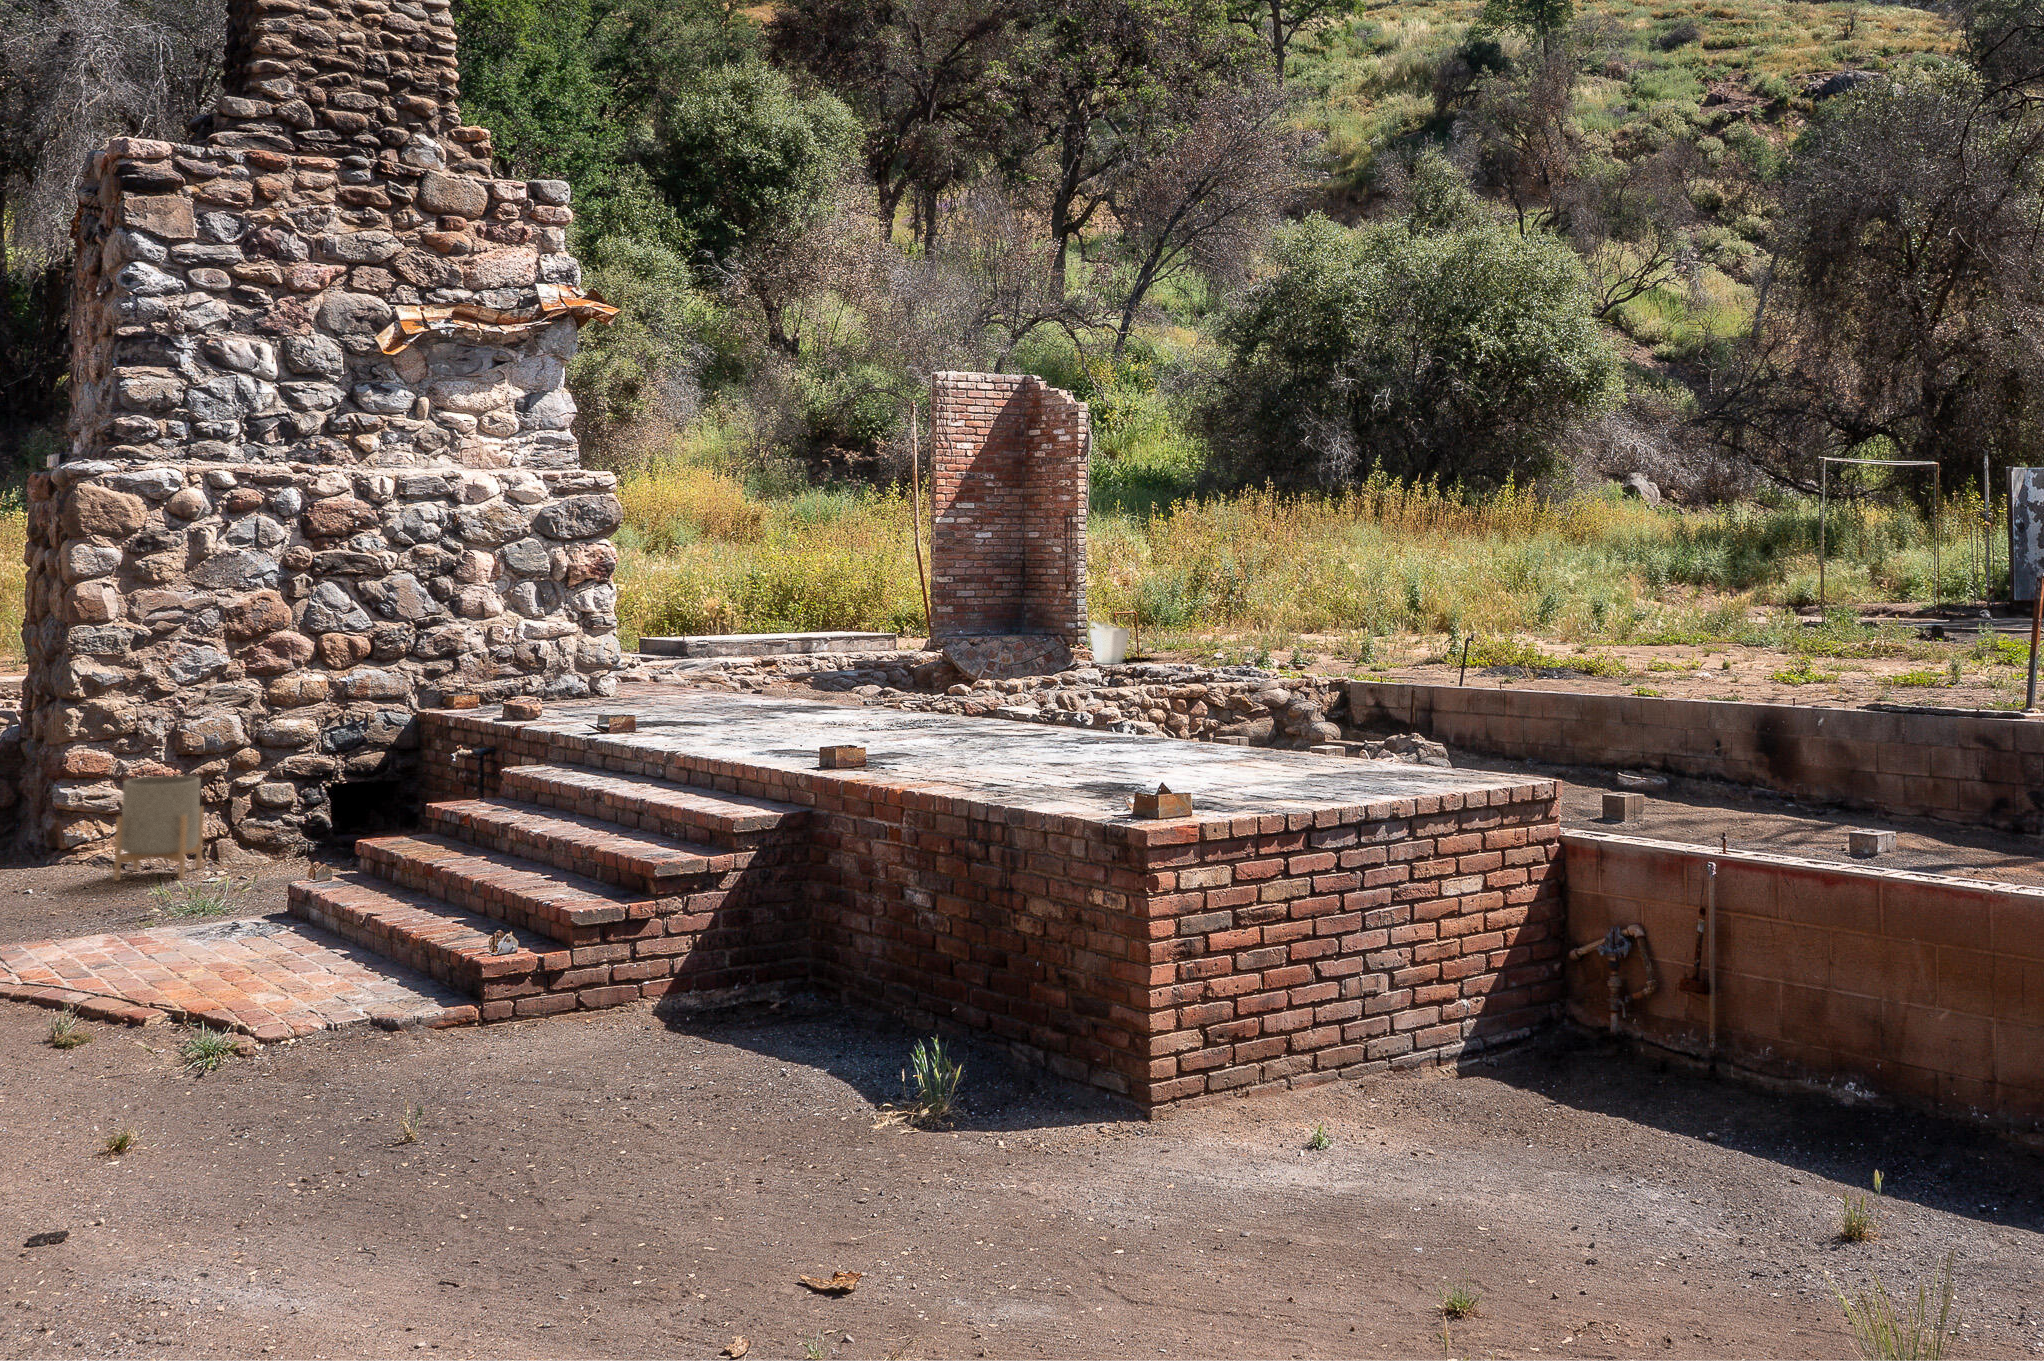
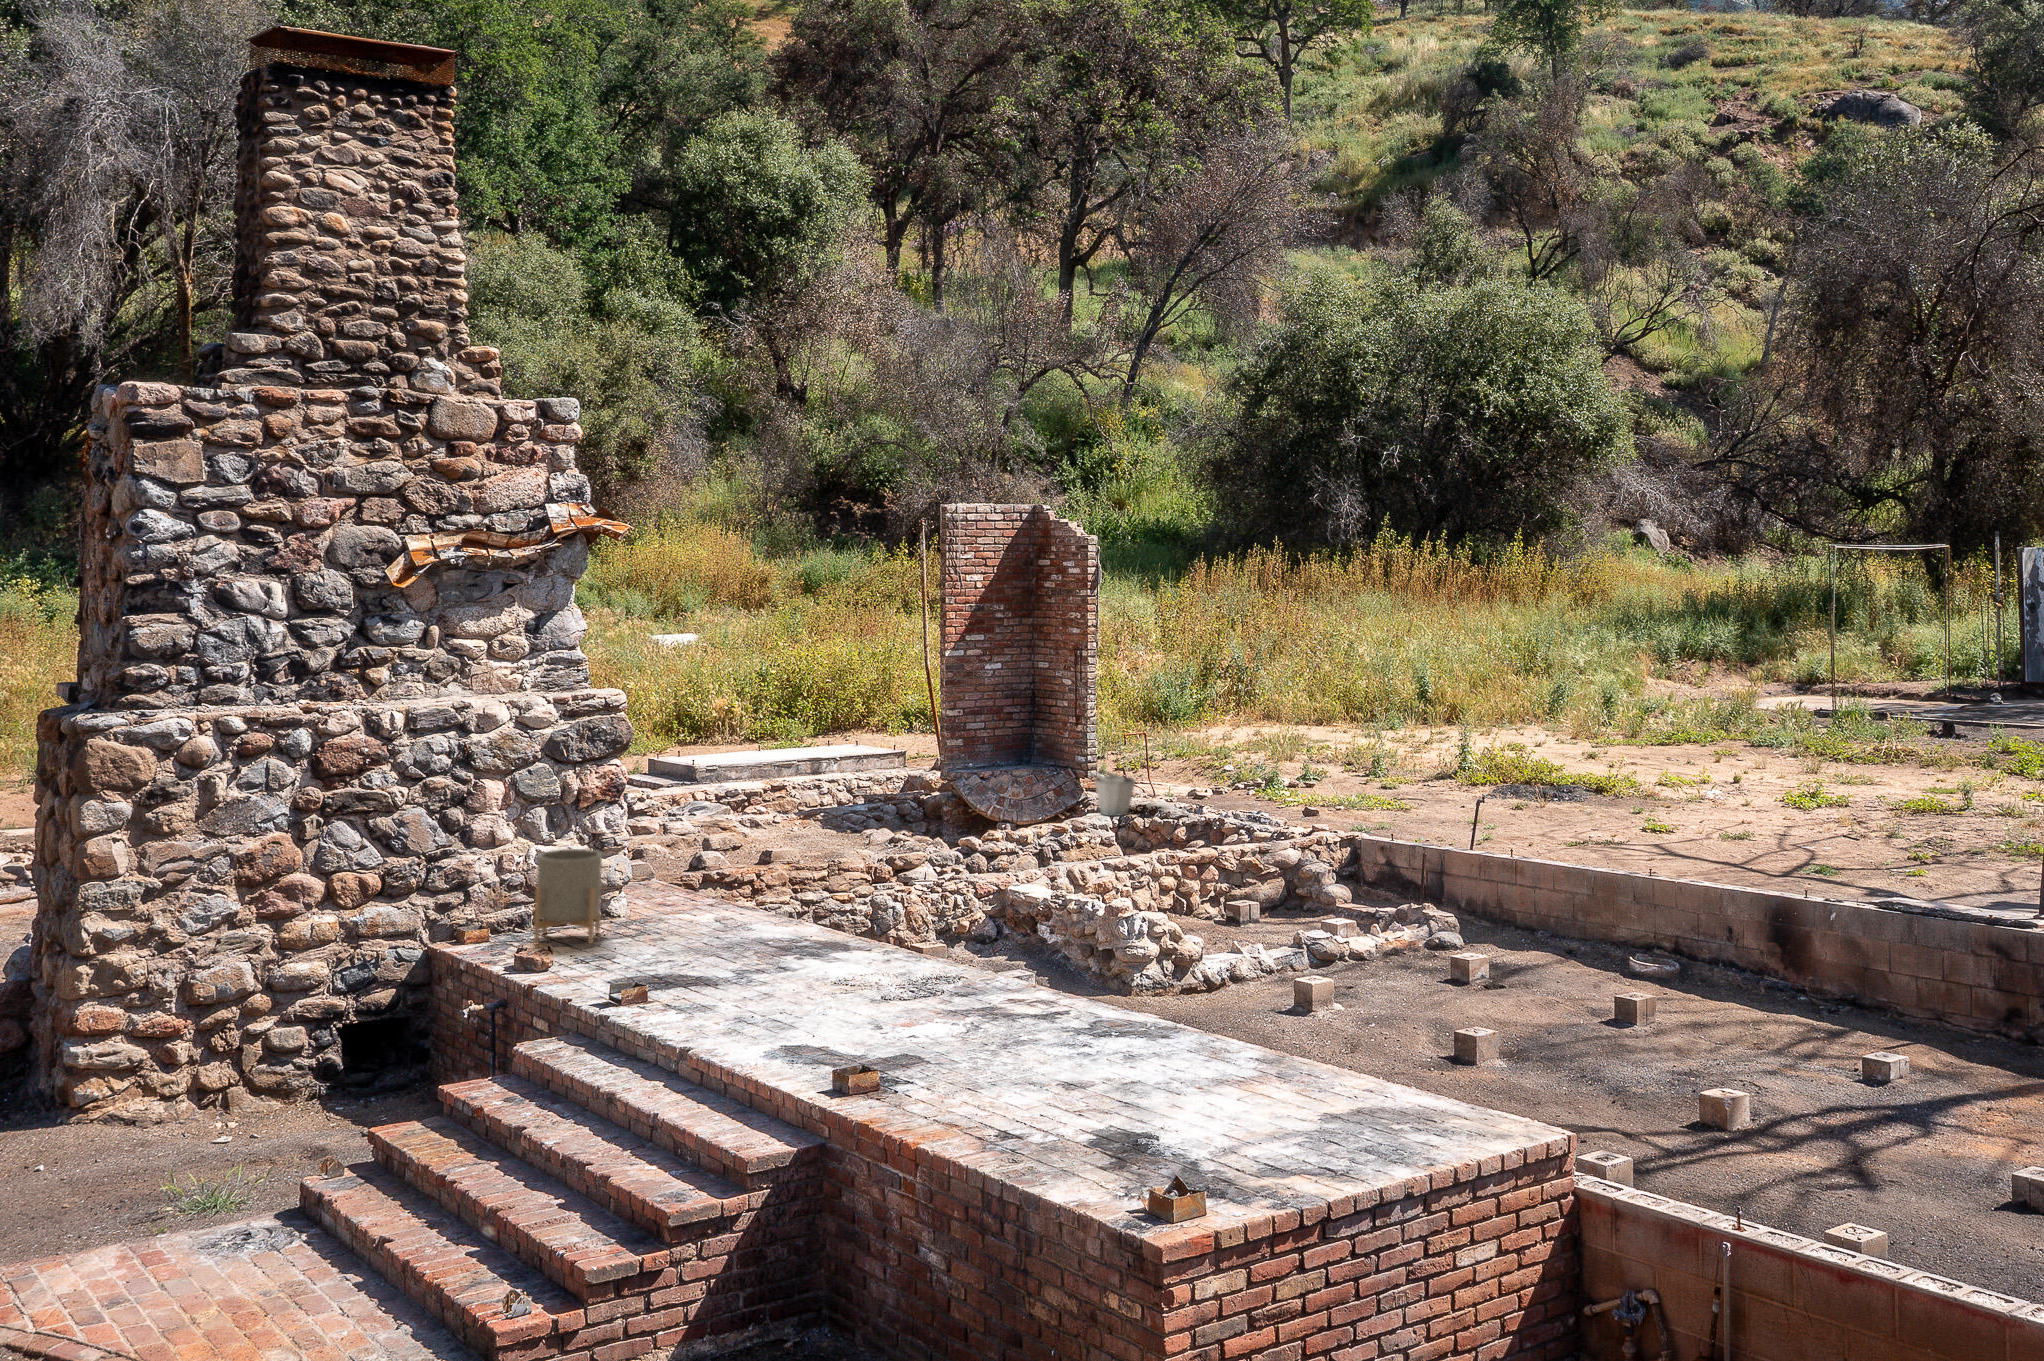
planter: present [114,776,204,881] -> present [534,849,602,945]

